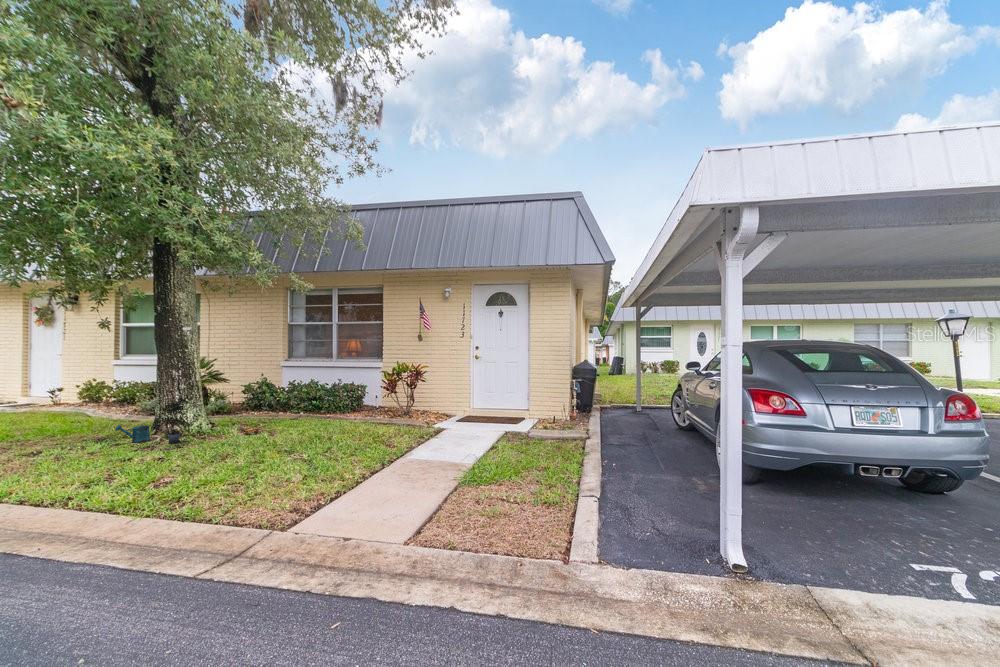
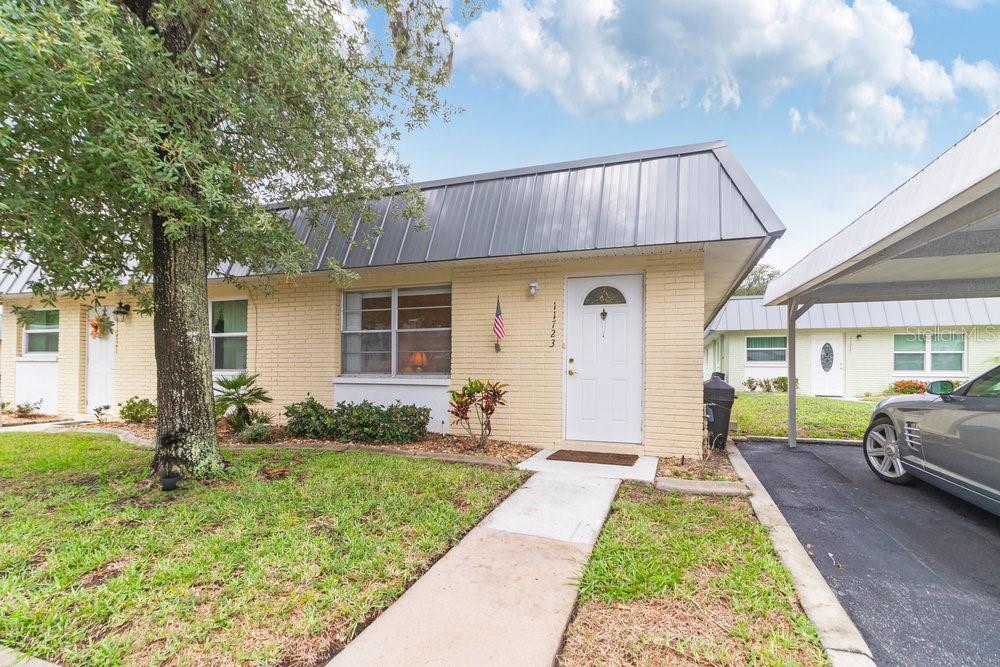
watering can: present [115,424,151,443] -> none [96,458,150,488]

